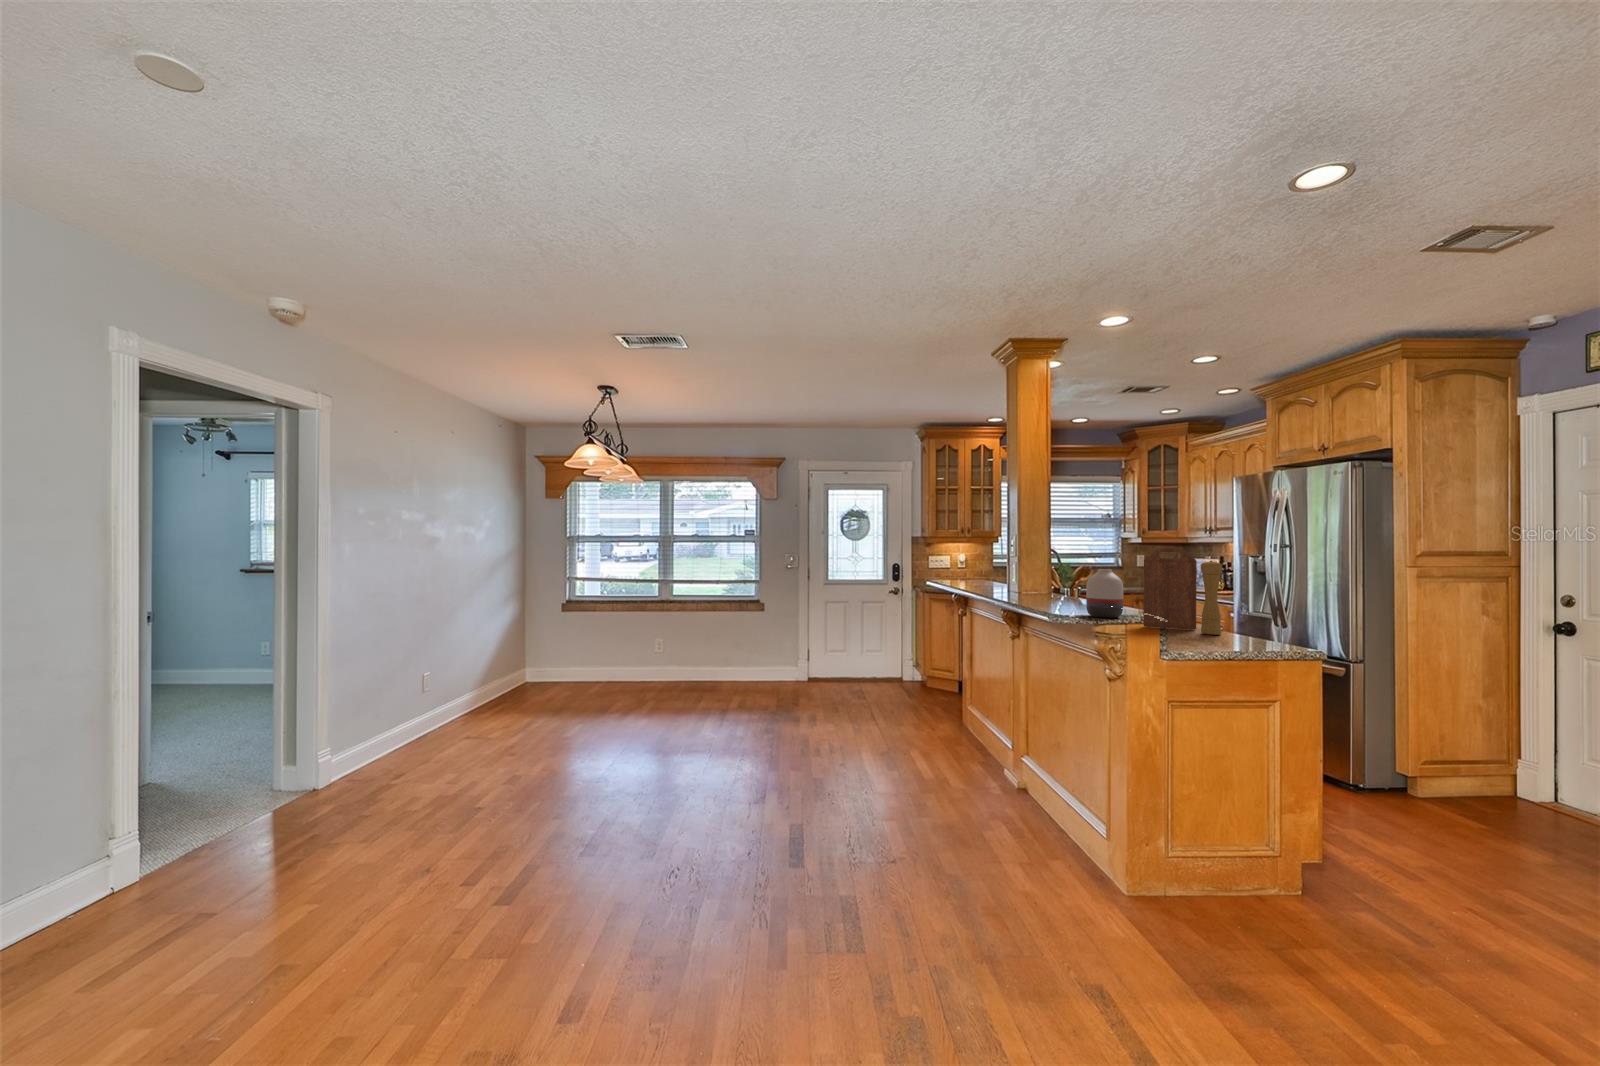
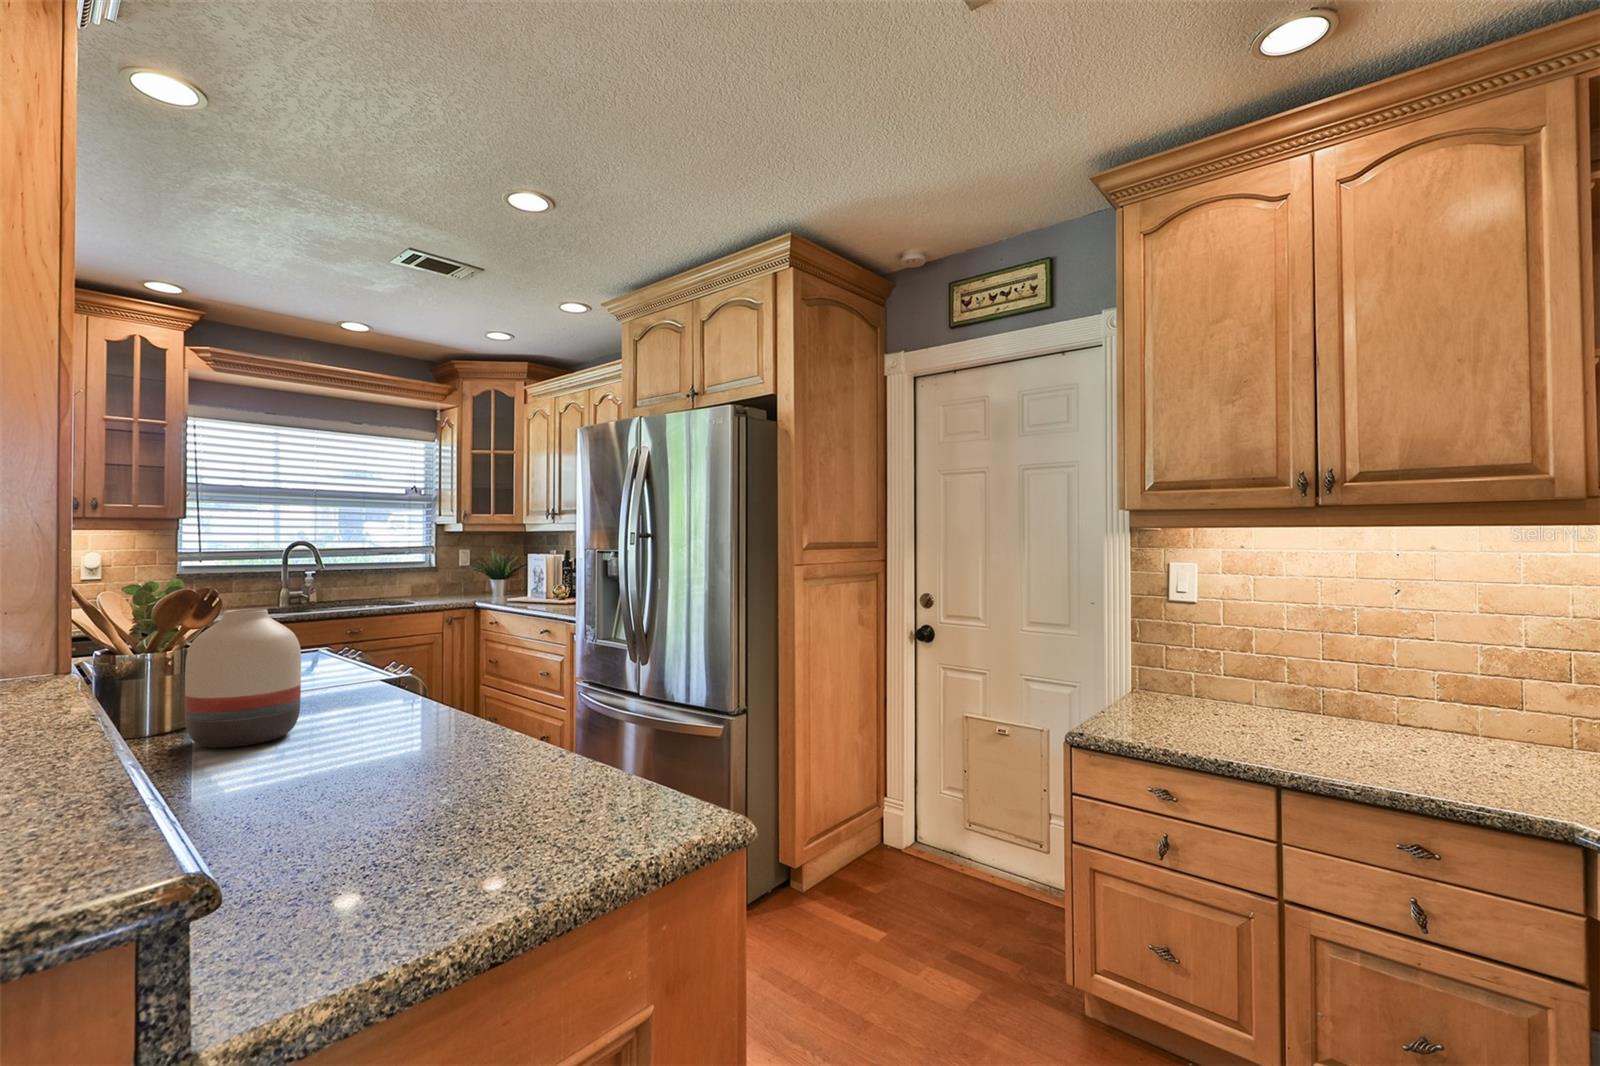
cutting board: present [1143,548,1197,630] -> none [305,554,459,792]
pepper mill: present [1201,561,1222,635] -> none [458,592,515,809]

